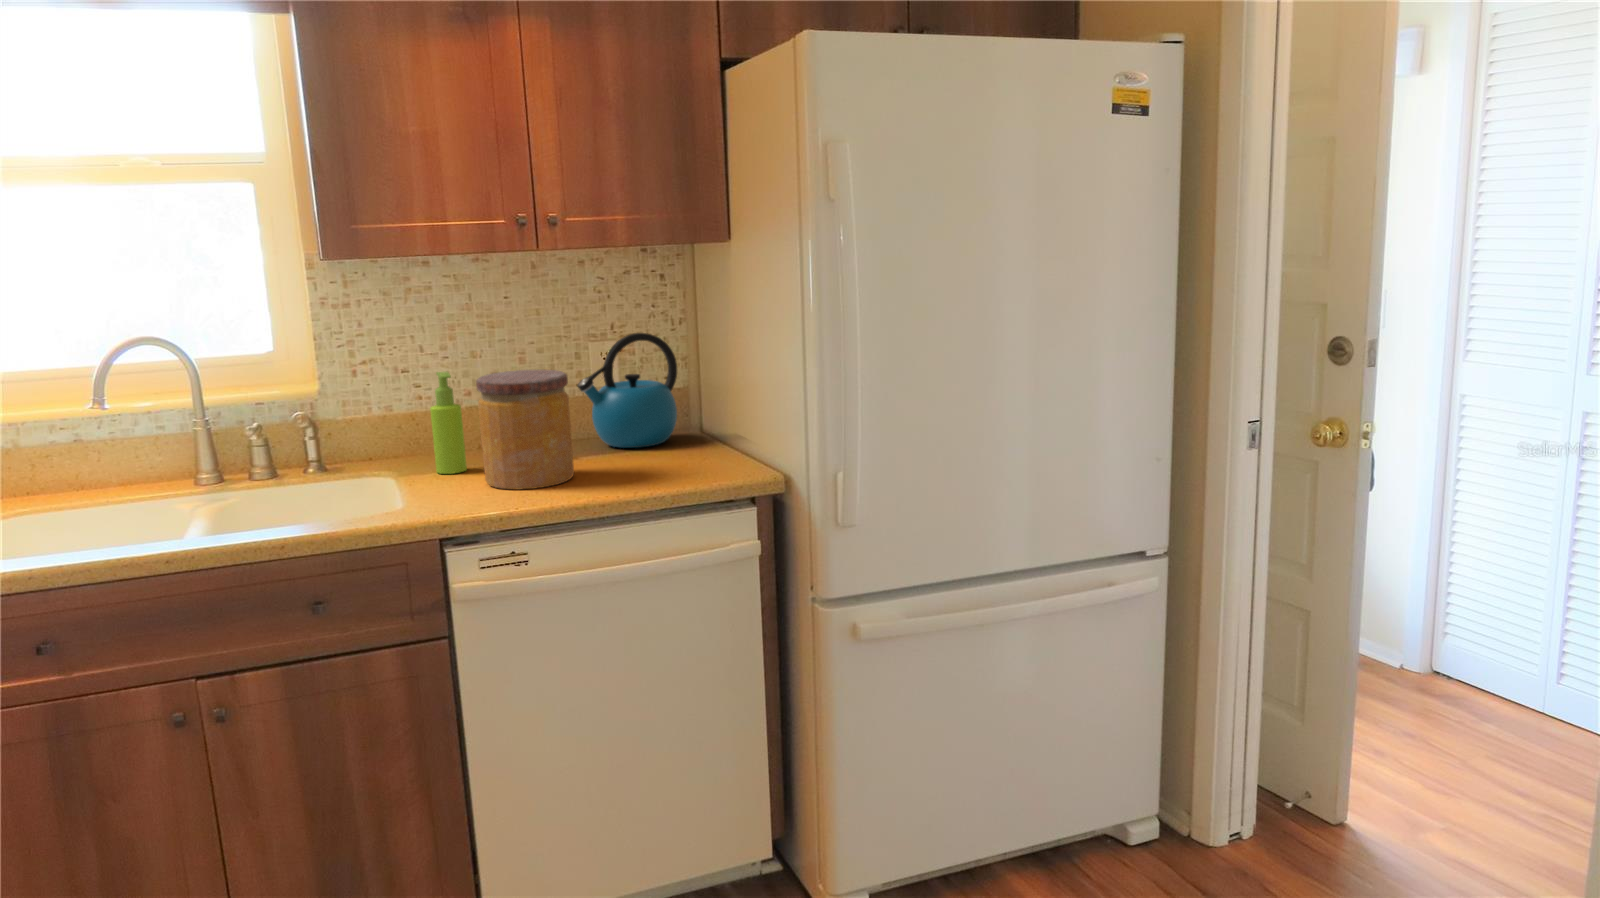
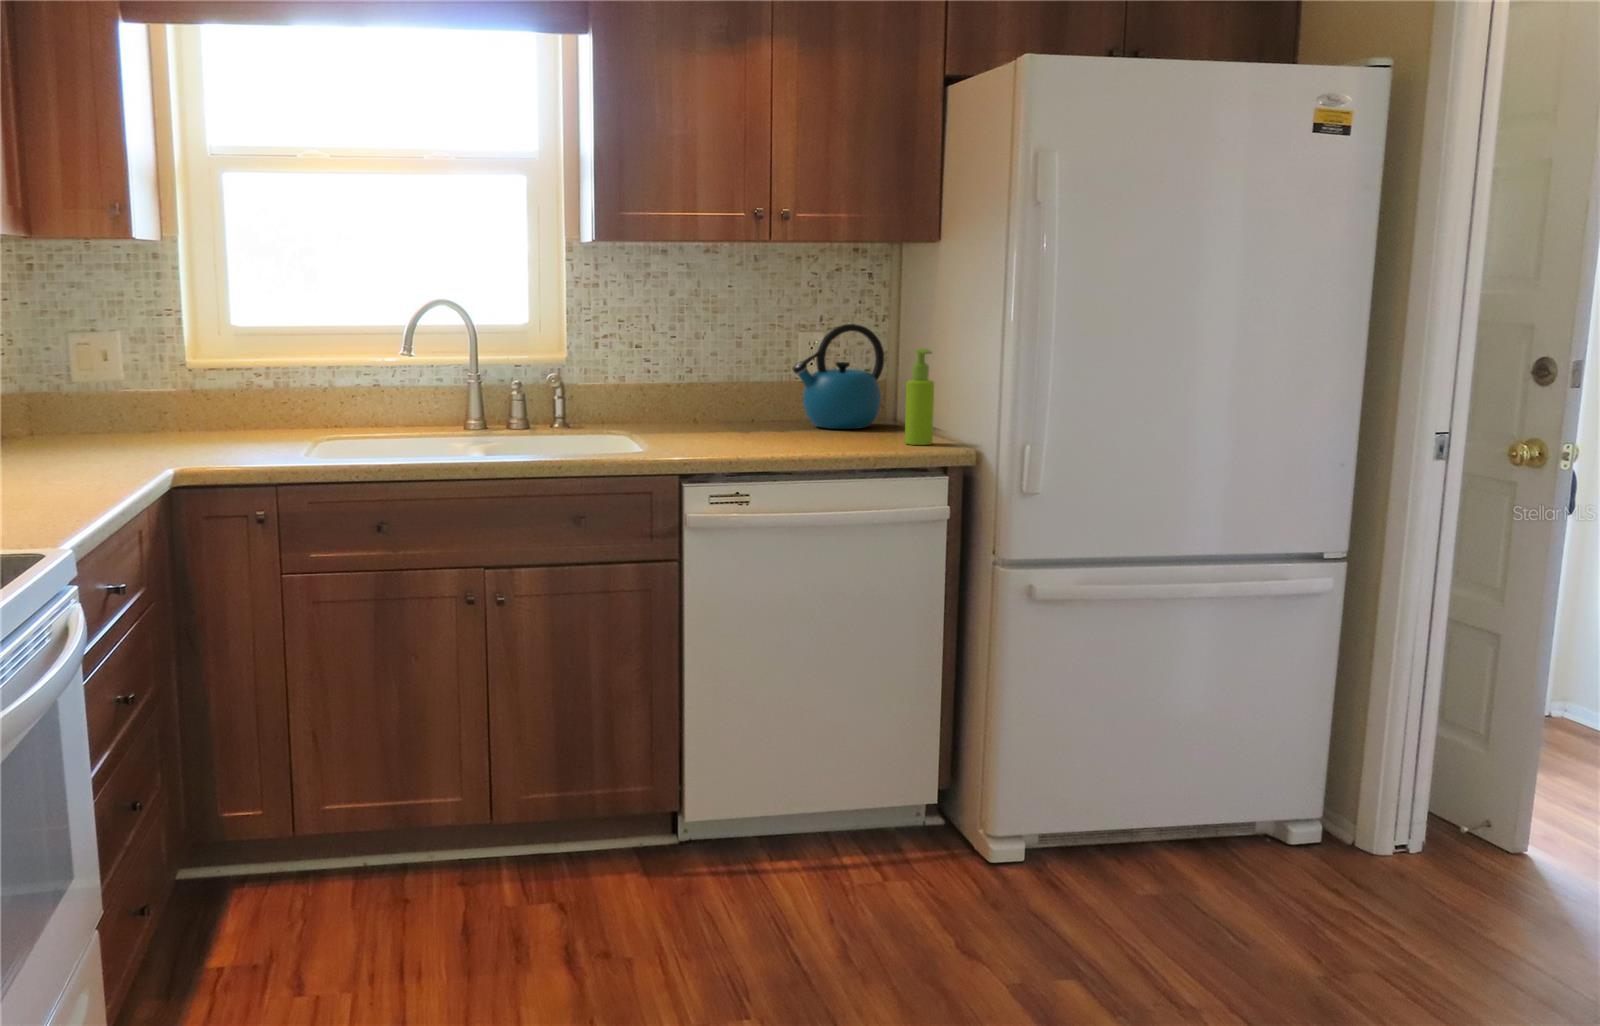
jar: present [476,370,574,490] -> none [708,344,788,447]
soap dispenser: present [430,372,467,474] -> present [905,349,934,445]

